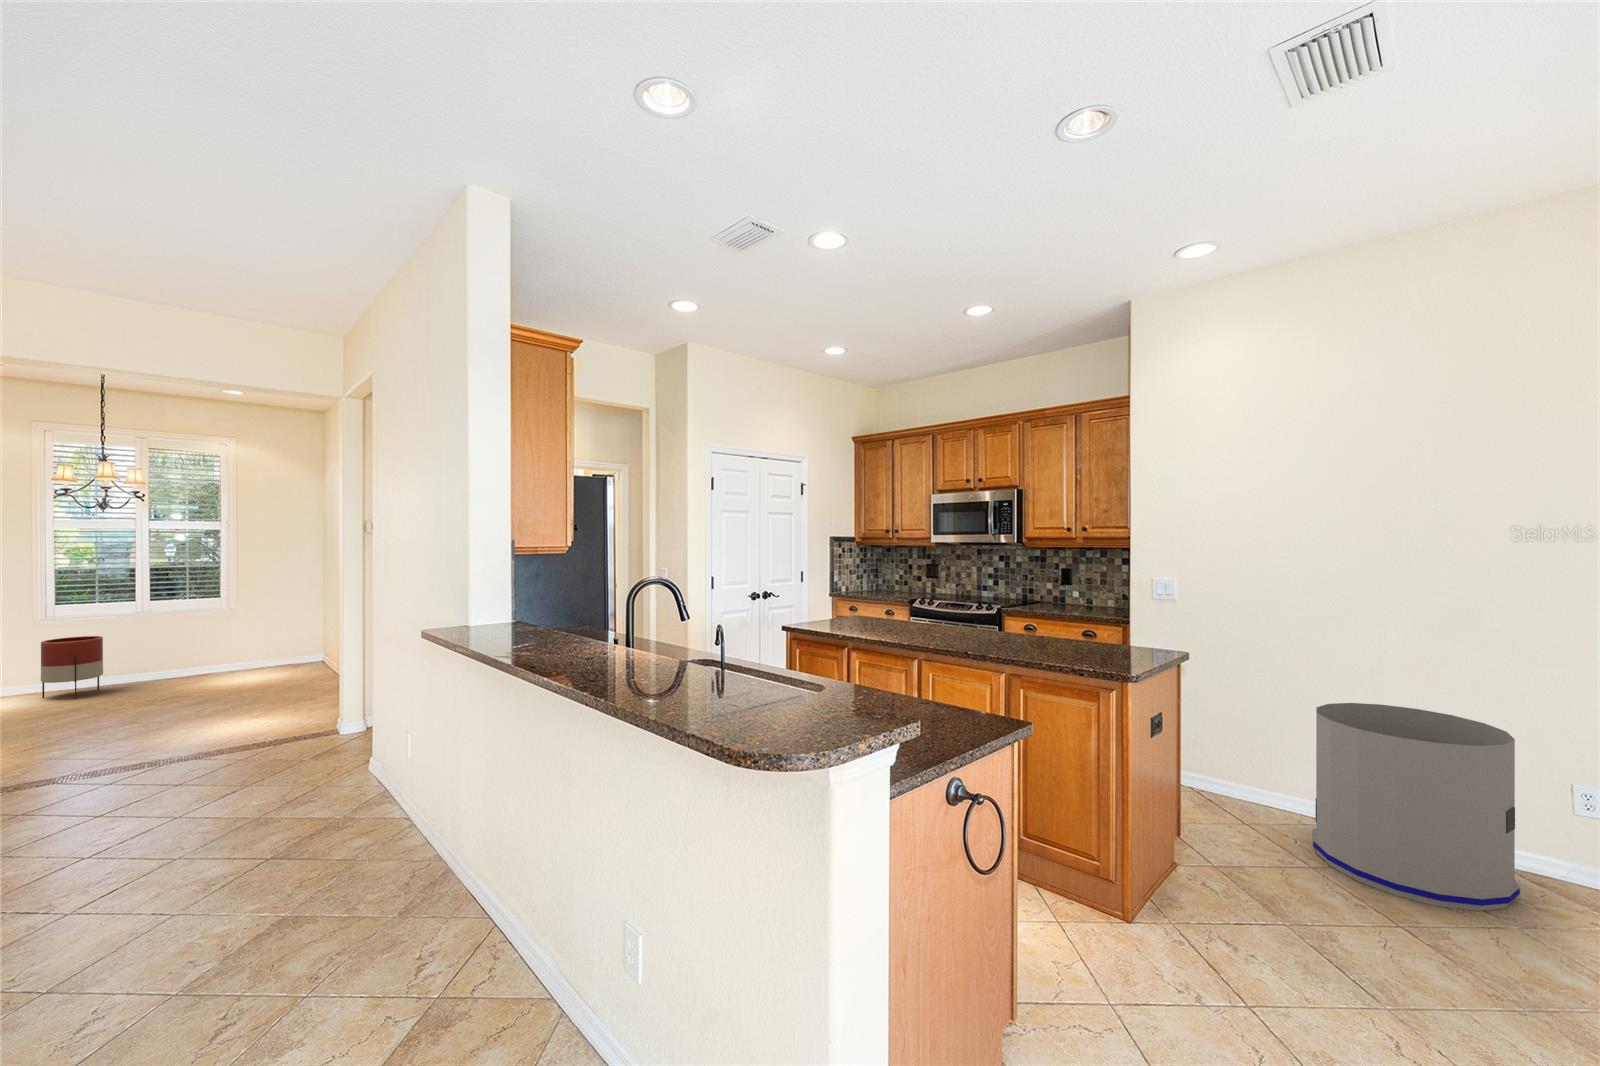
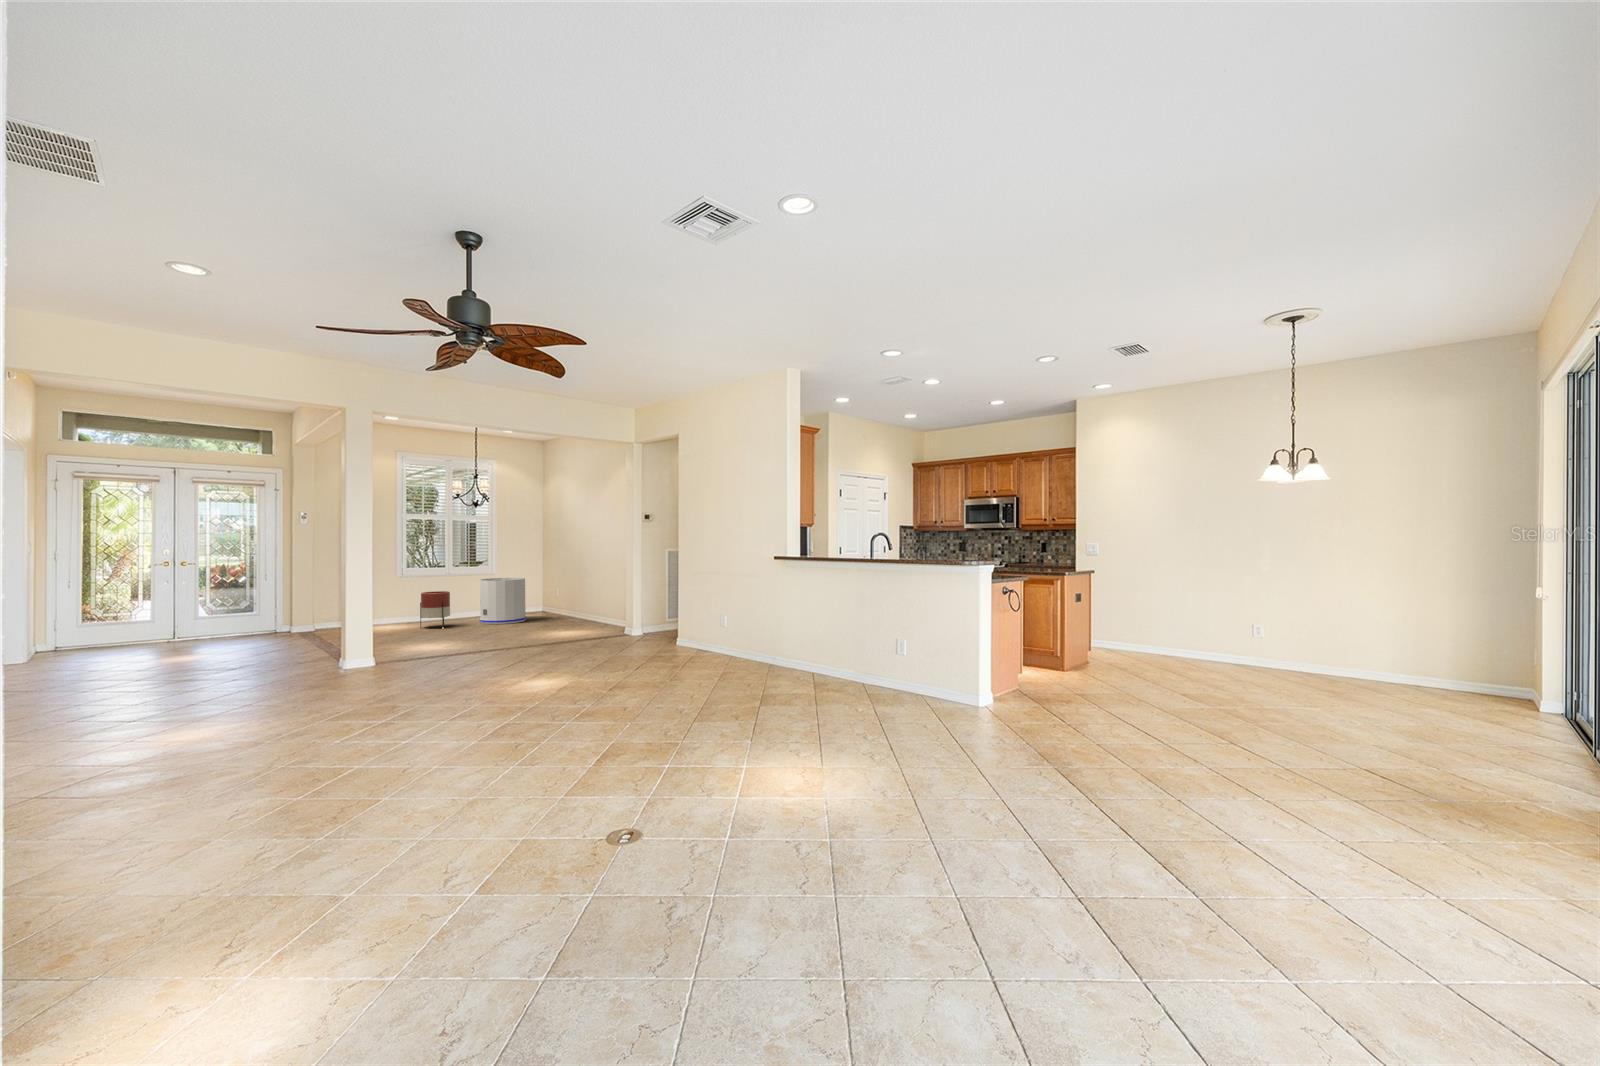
trash can: present [1313,703,1520,911] -> present [479,578,527,624]

